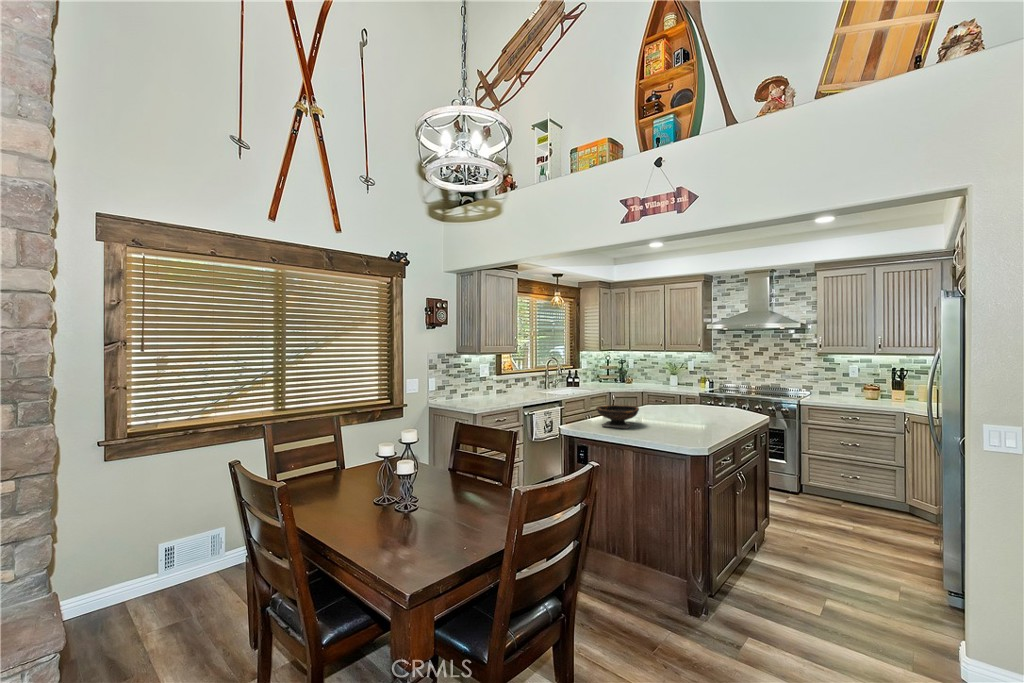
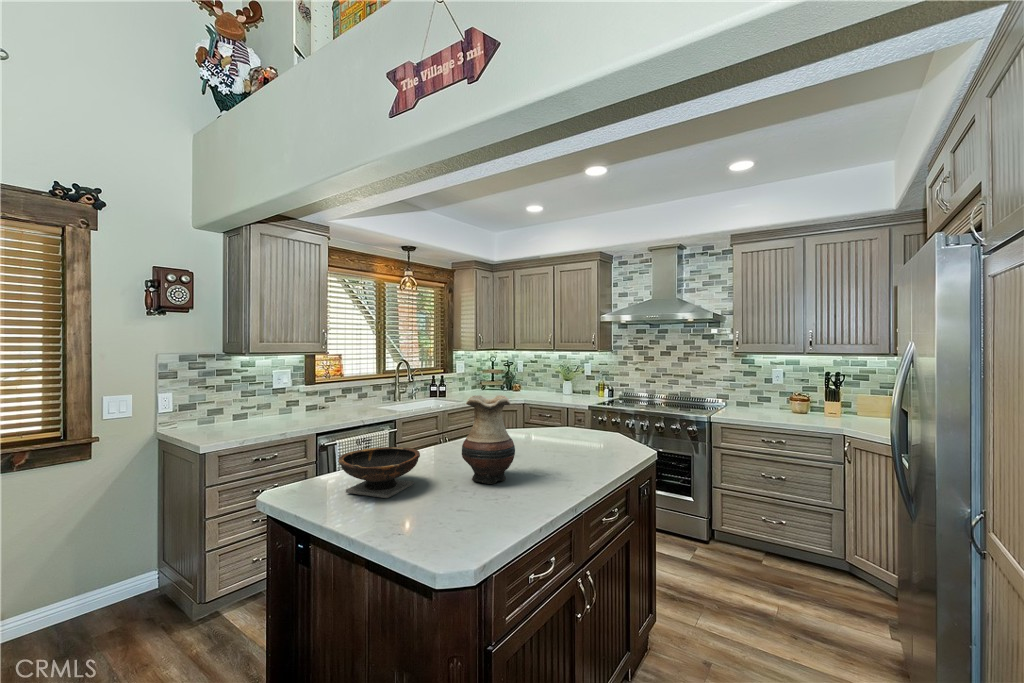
vase: none [659,377,691,425] -> present [462,395,515,484]

